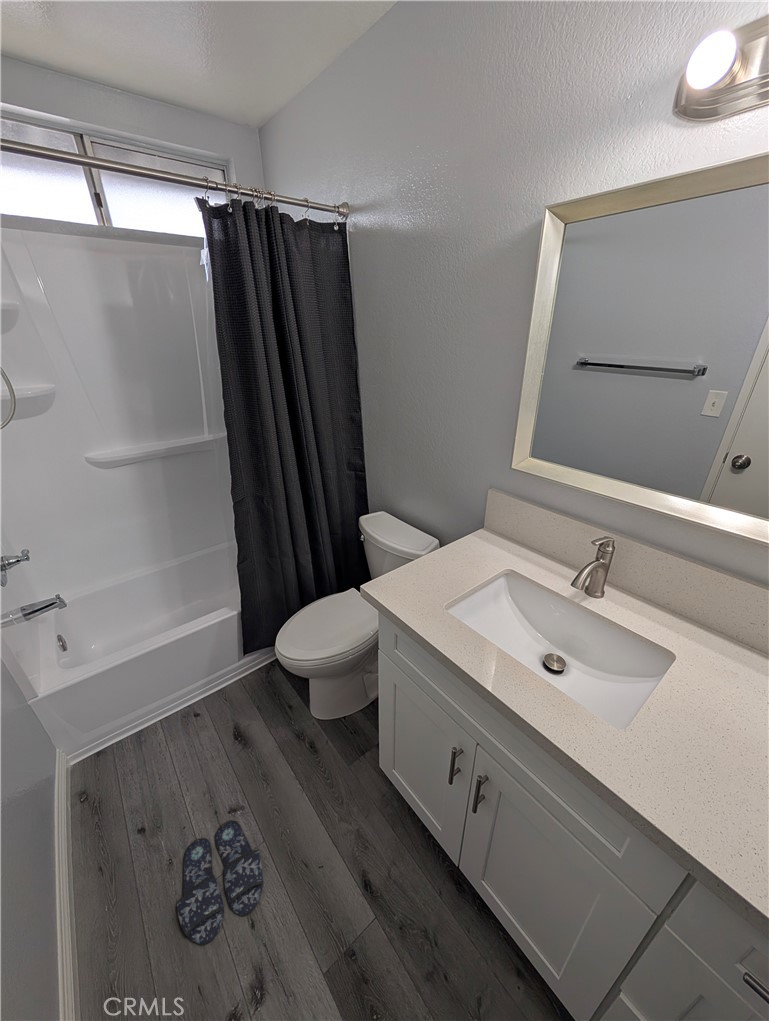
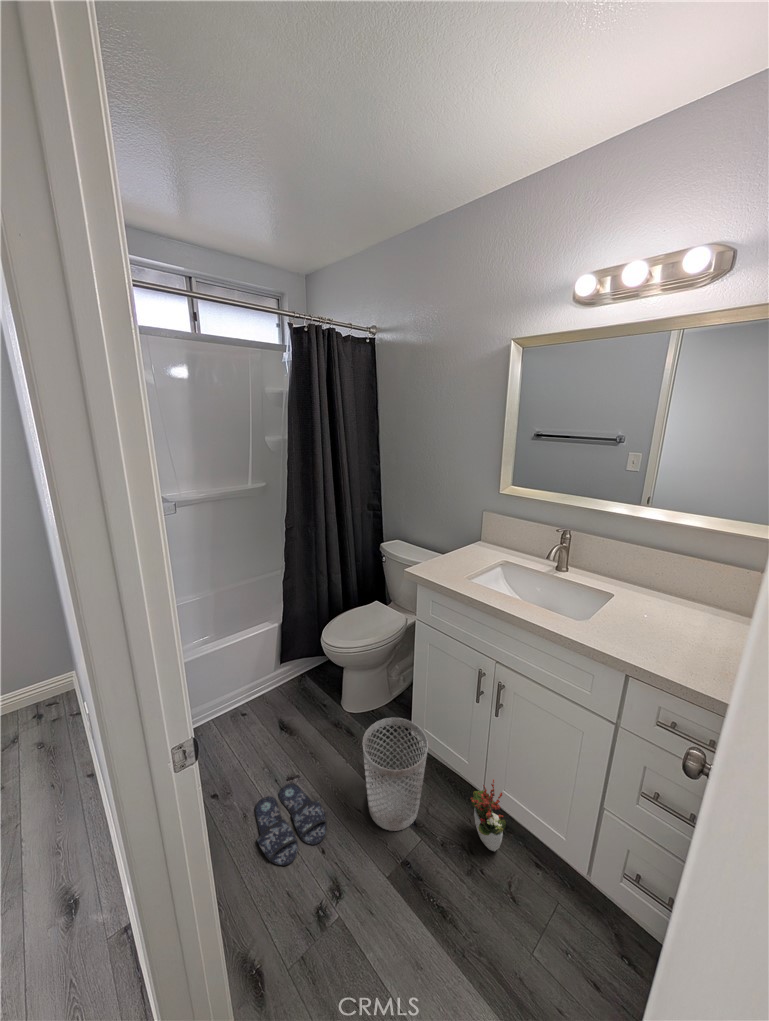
wastebasket: none [299,768,385,904] -> present [363,718,428,831]
decorative plant: none [432,873,477,951] -> present [471,779,506,851]

